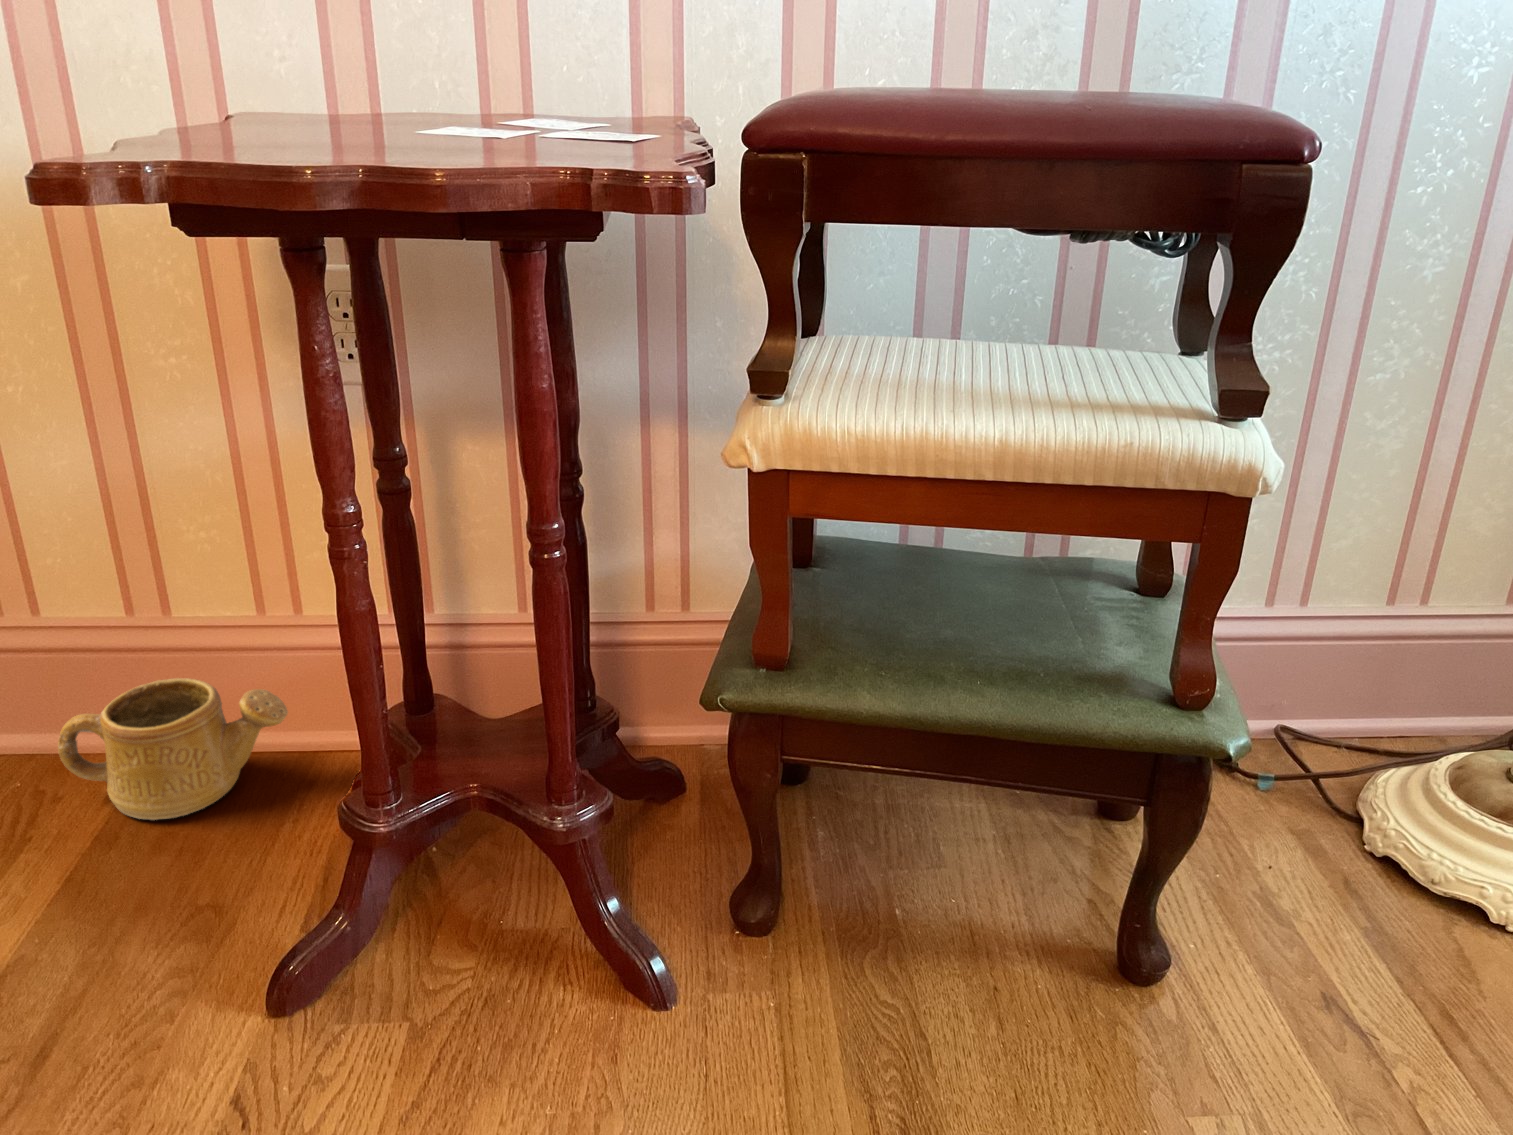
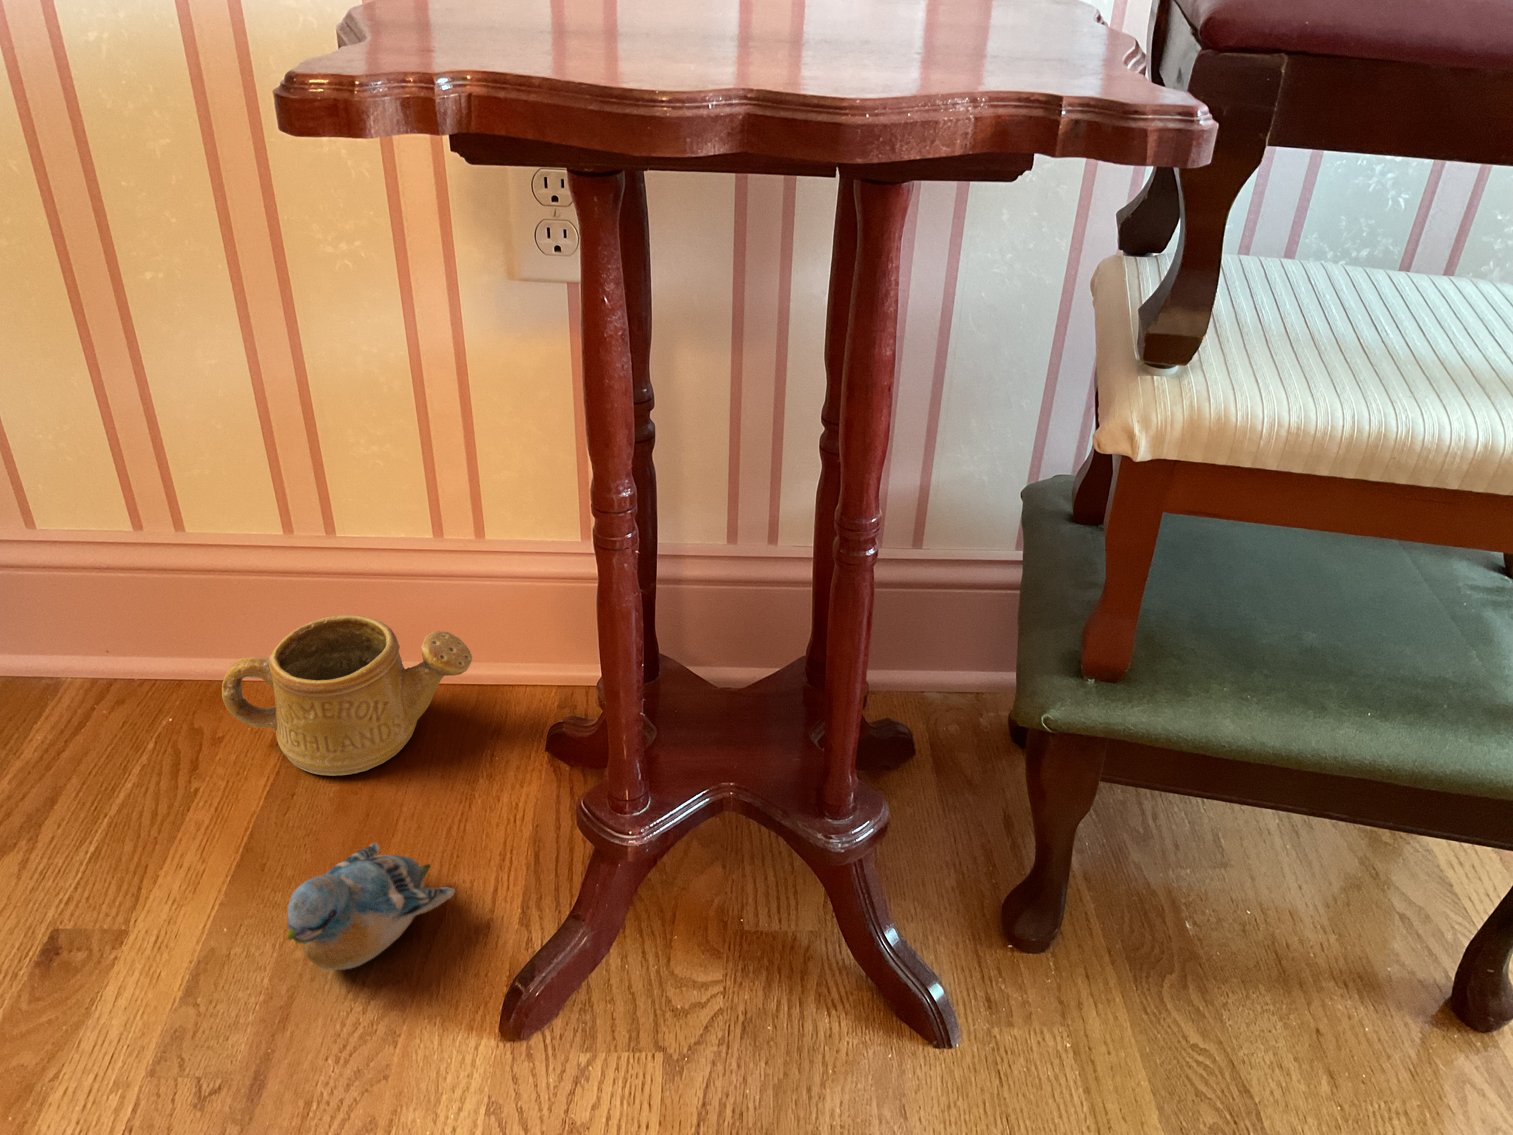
plush toy: none [78,862,244,966] -> present [287,843,455,970]

